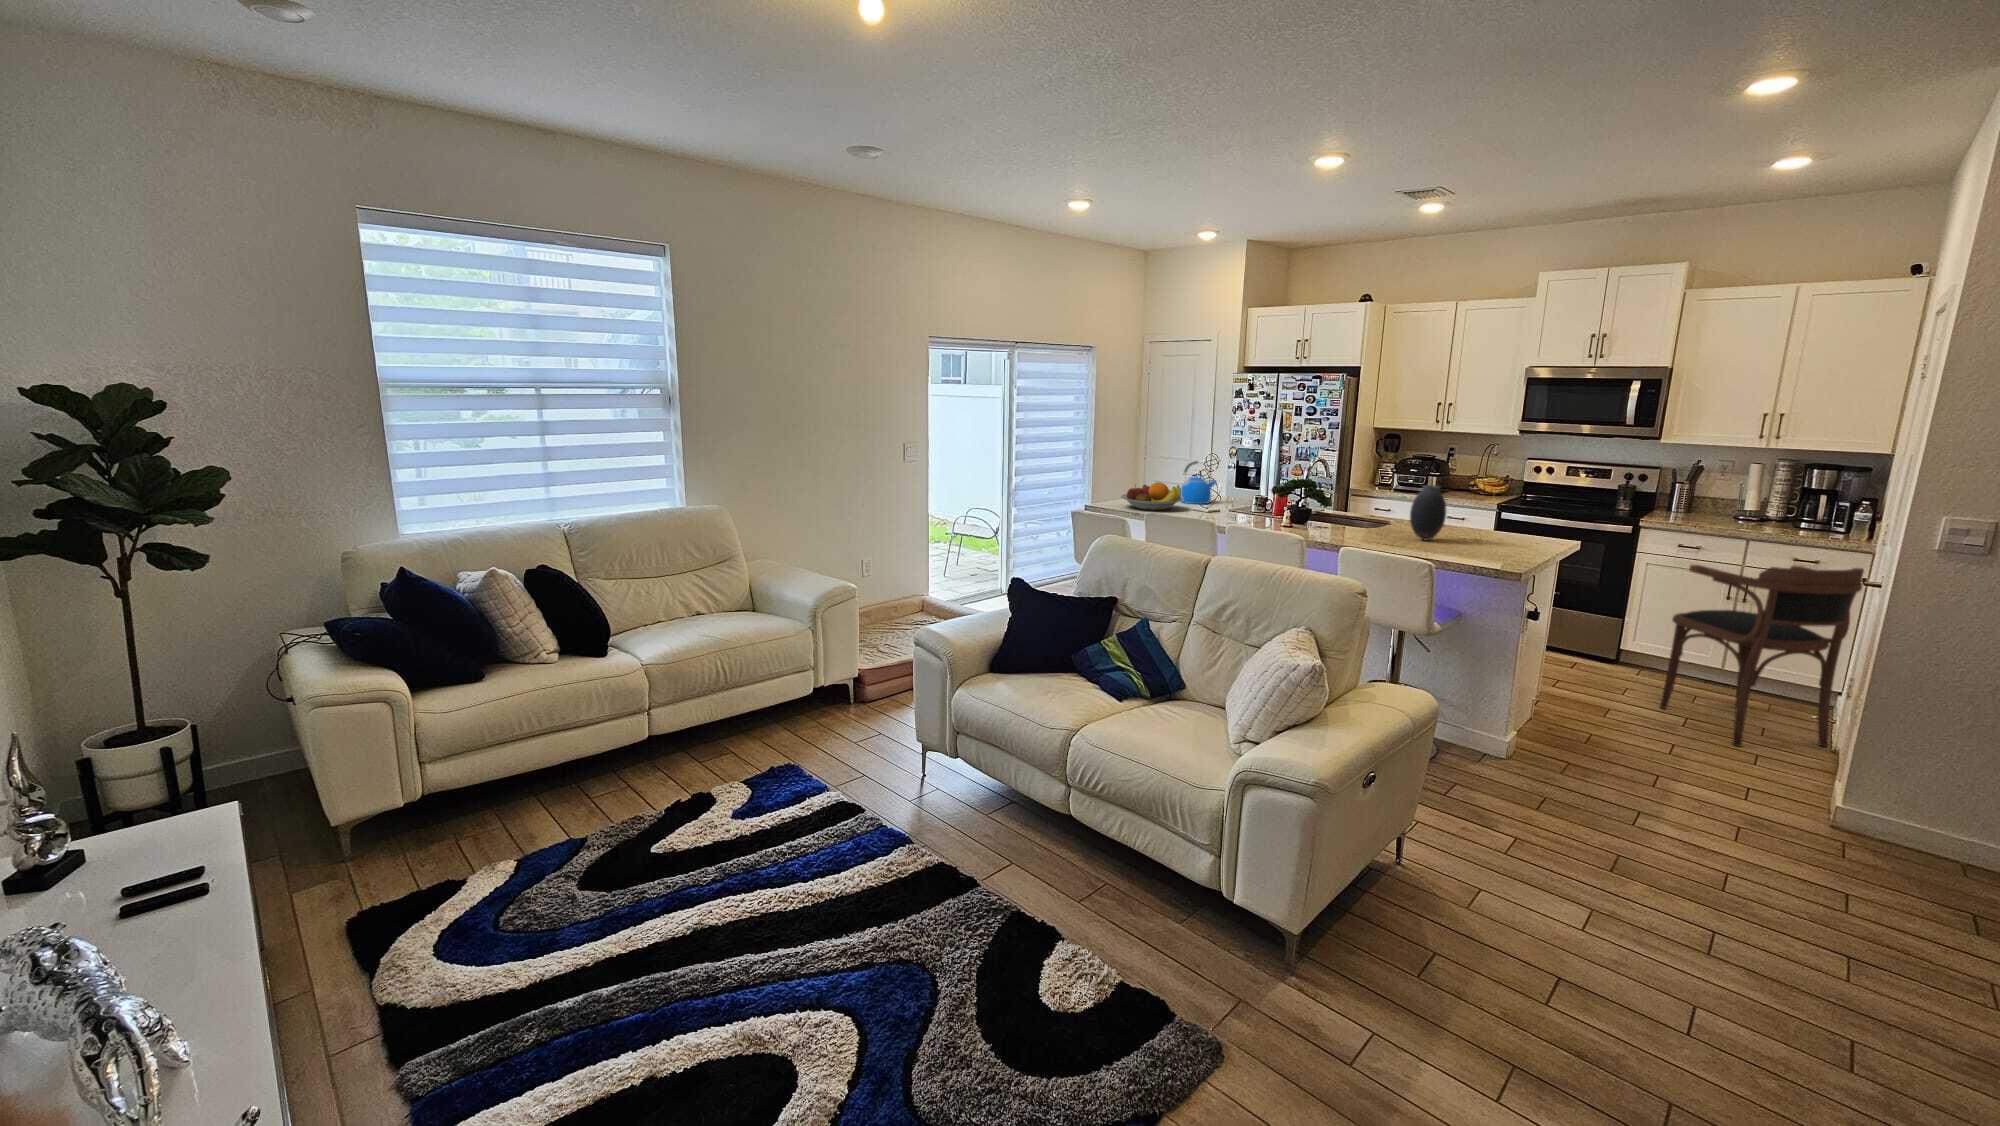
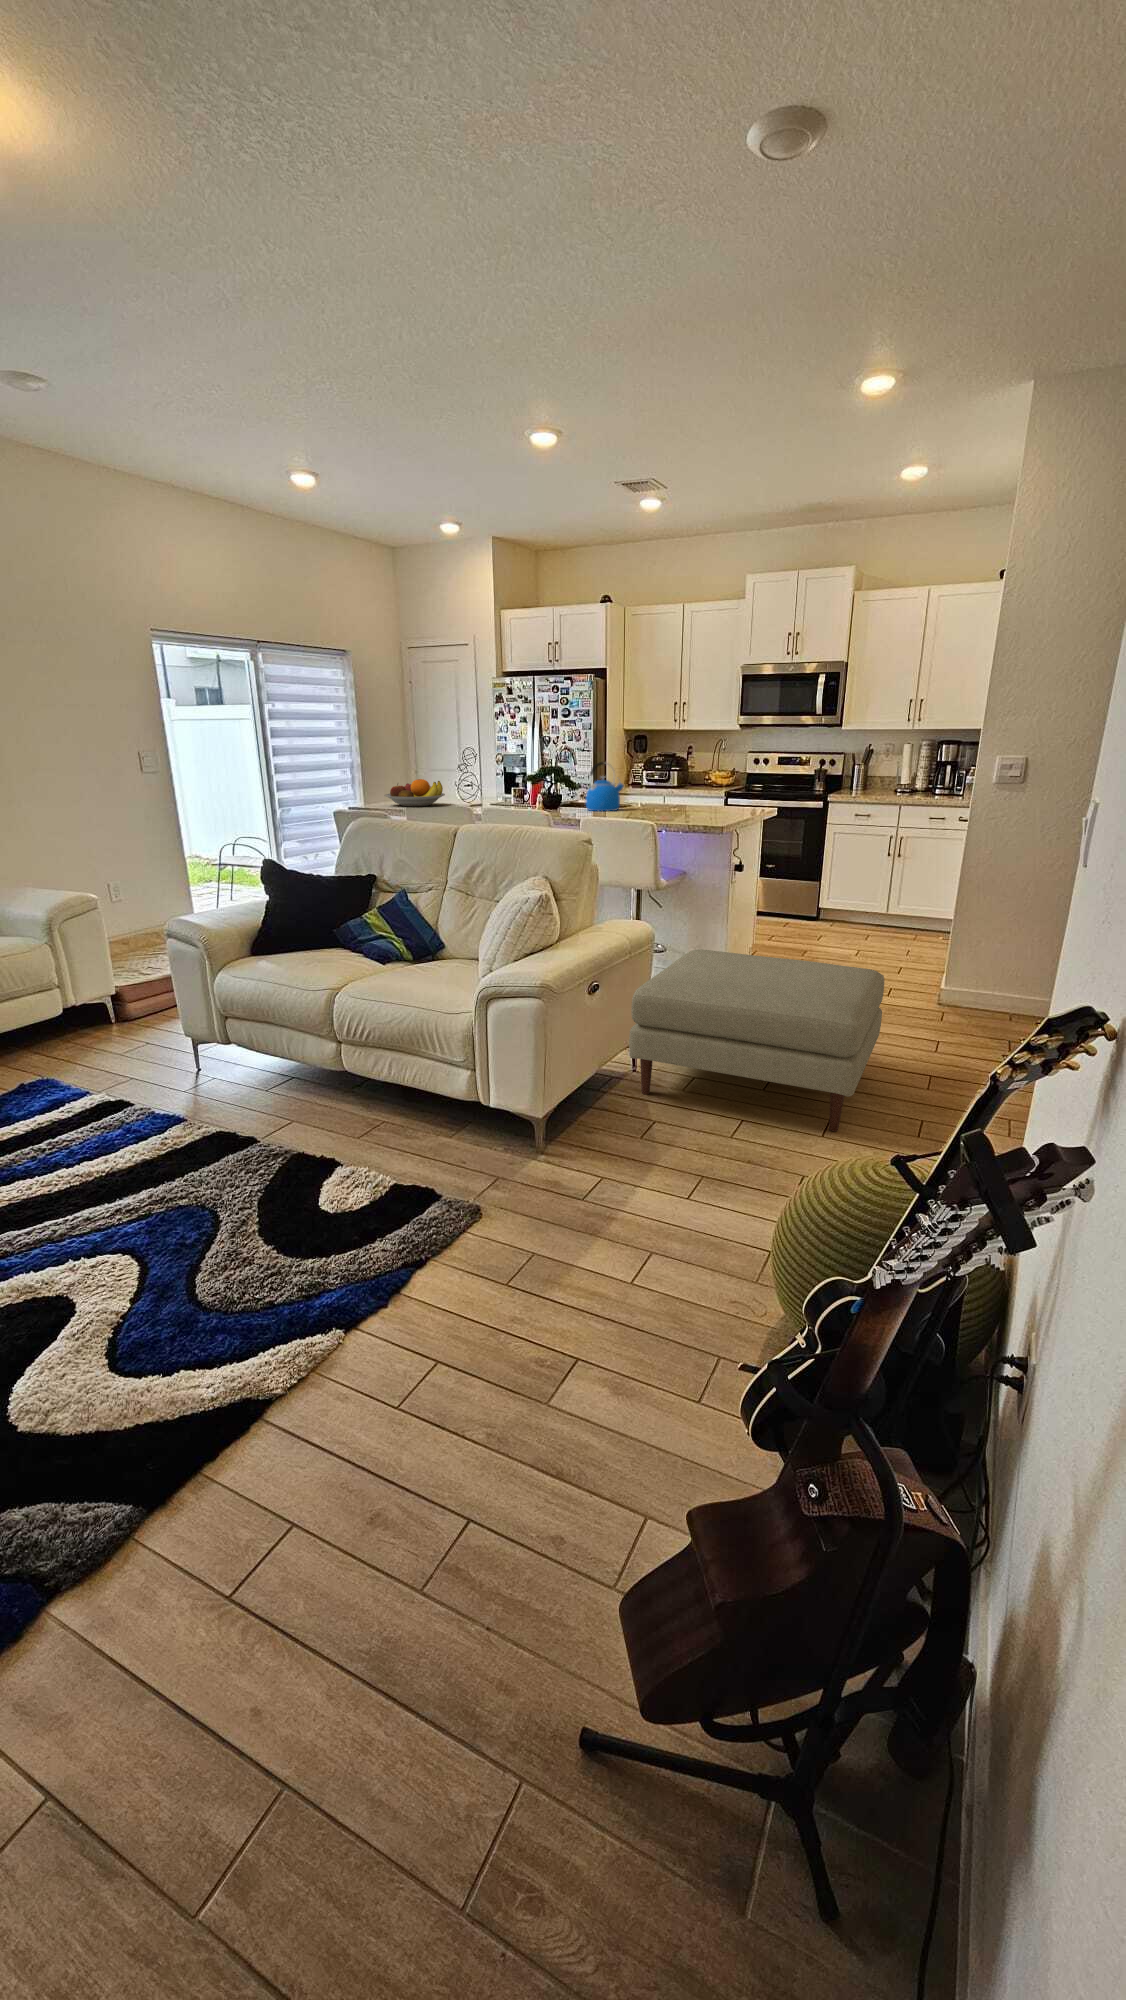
kettle: present [1181,461,1216,504] -> present [586,762,624,811]
vase: present [1410,485,1446,540] -> none [639,762,668,812]
armchair: present [1660,565,1864,747] -> none [846,816,971,967]
ottoman: none [1399,721,1762,1011] -> present [629,949,884,1131]

